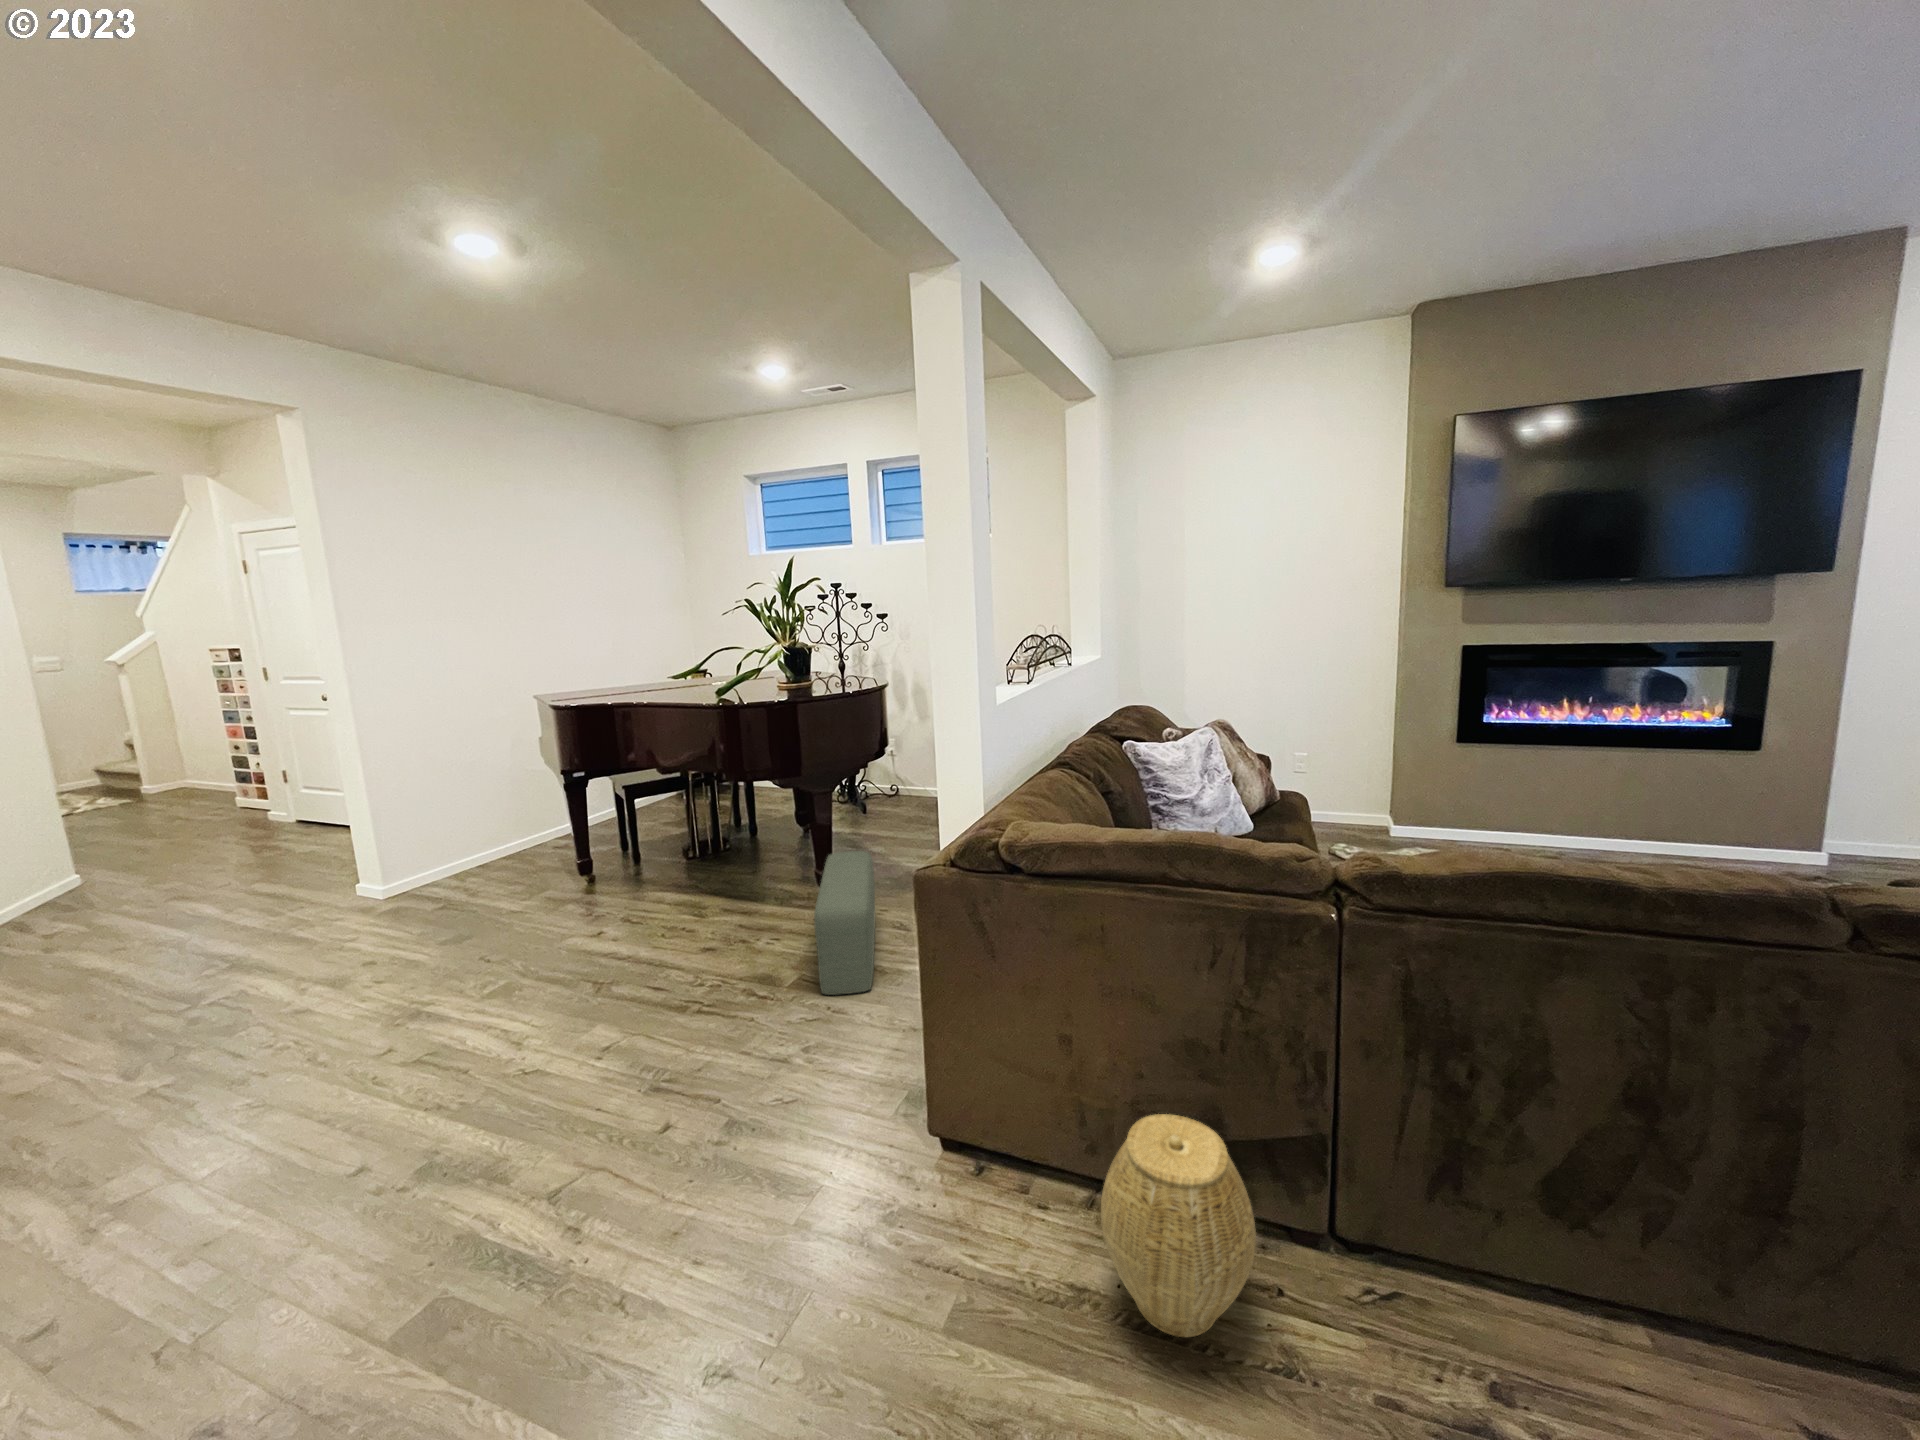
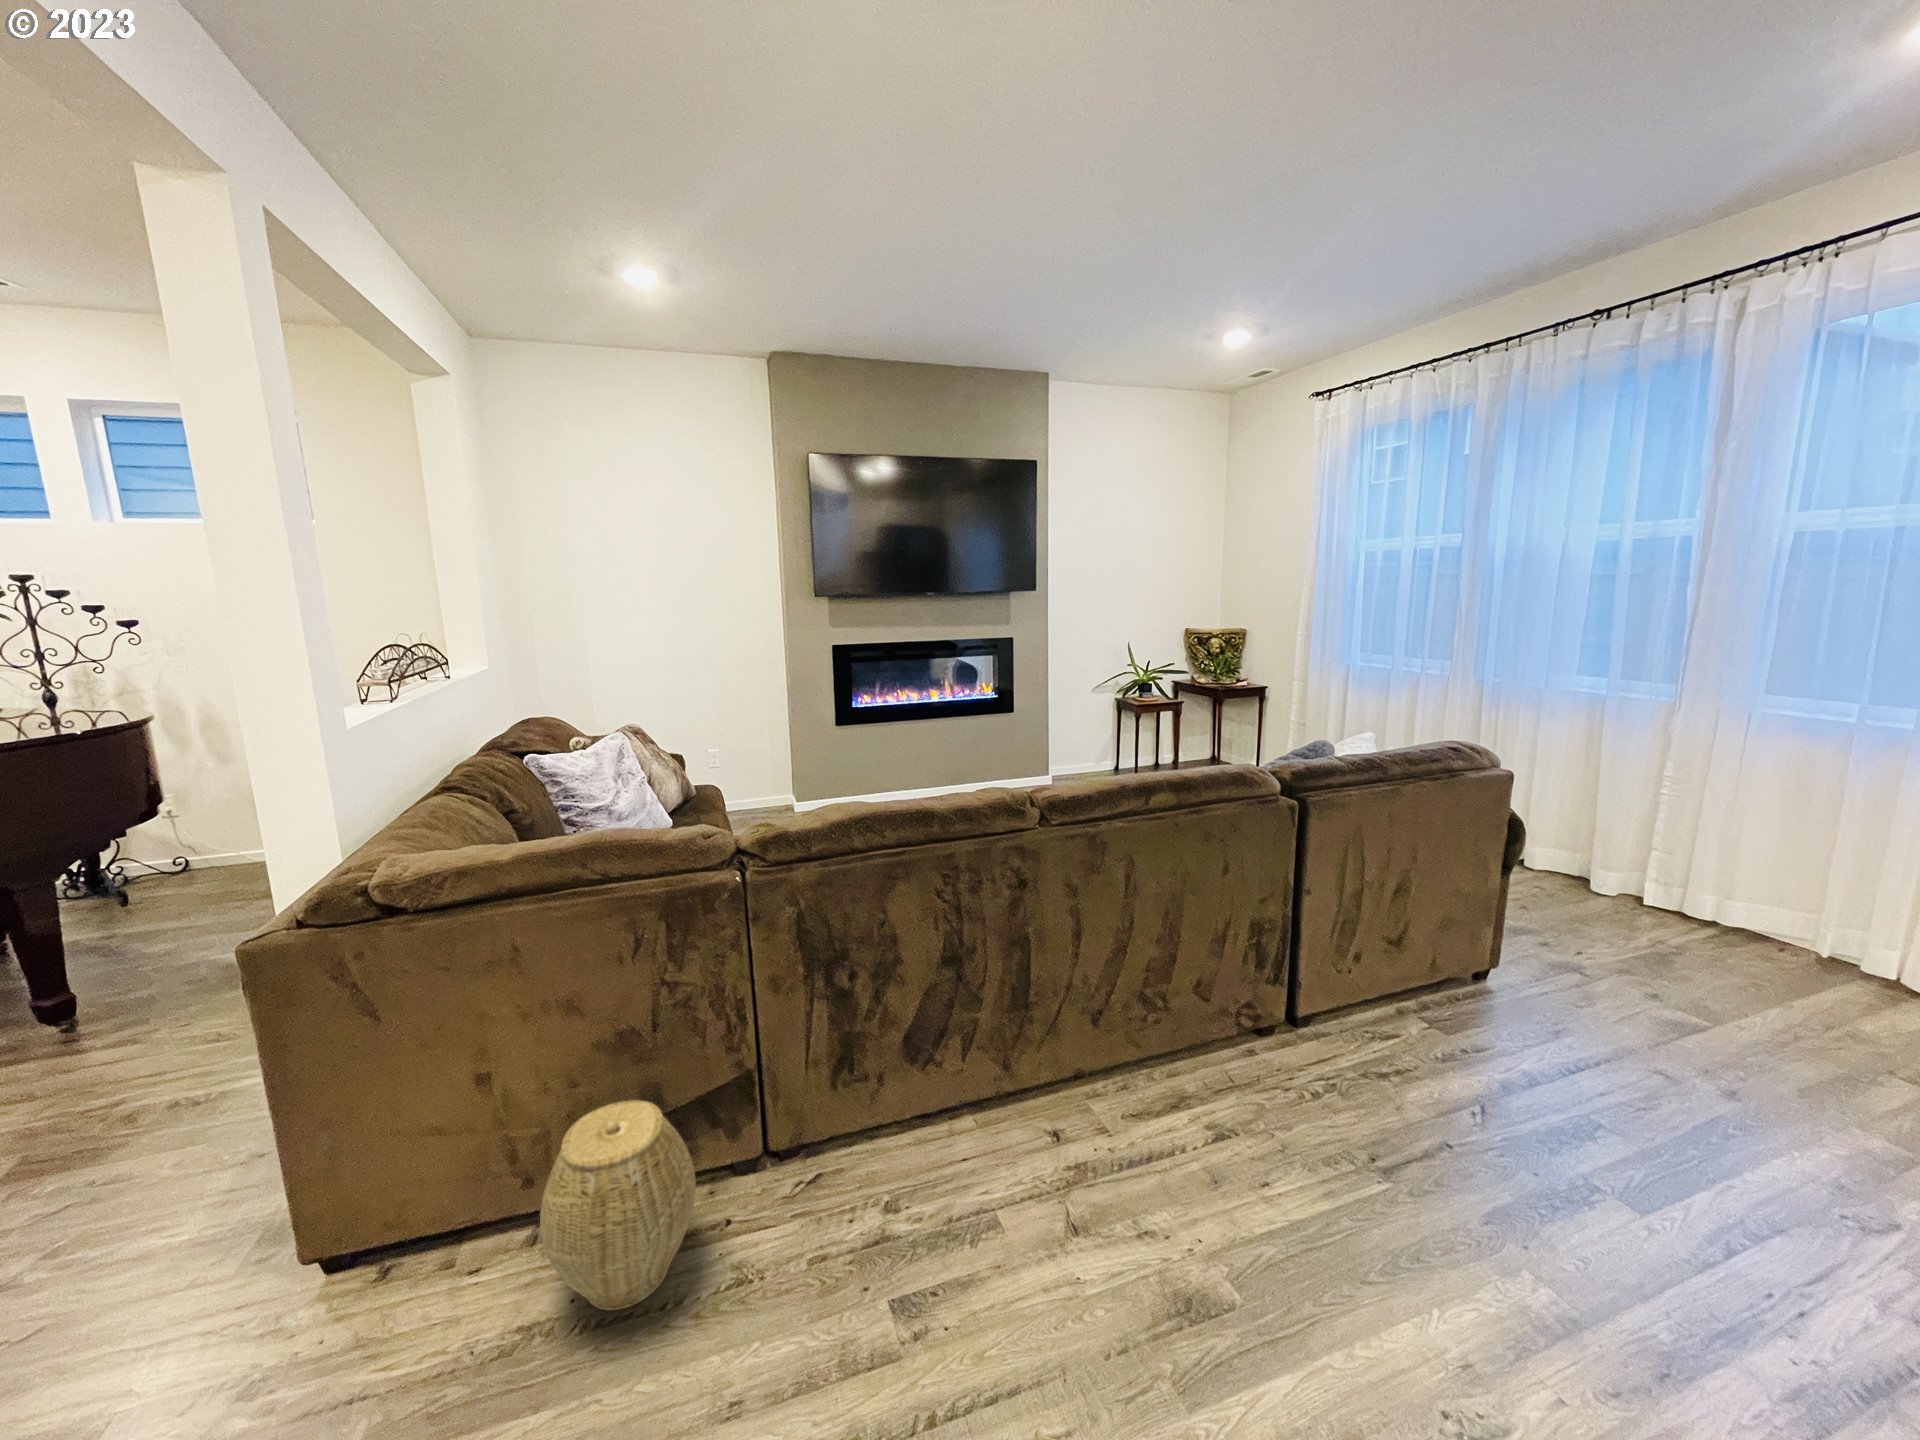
pouf: present [814,851,875,995] -> none [35,955,171,1177]

